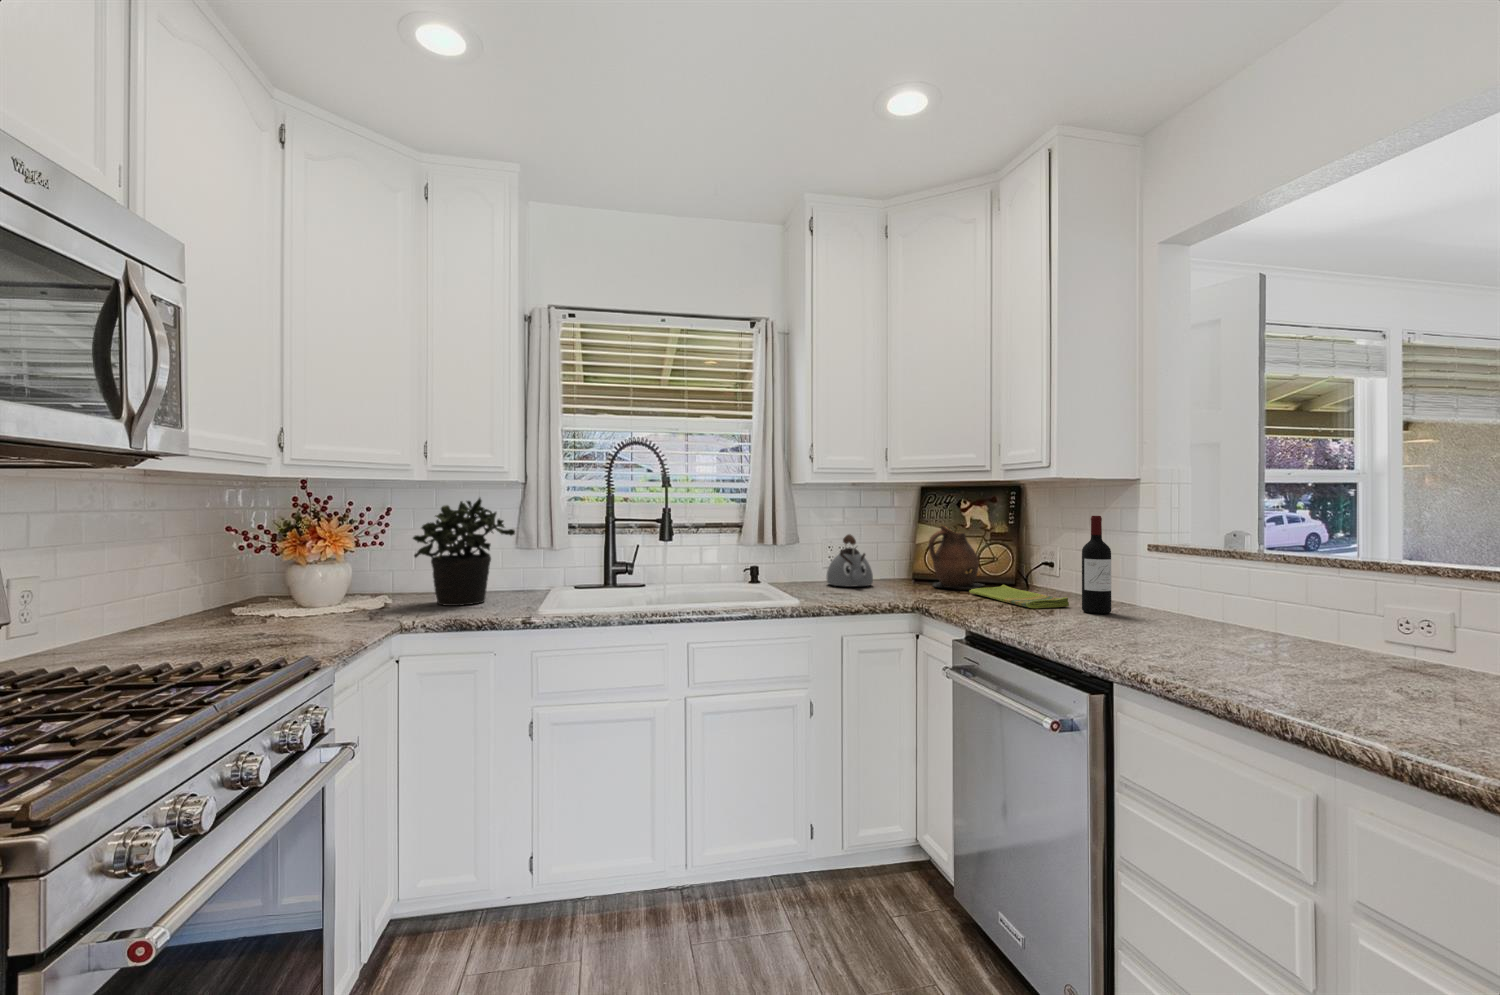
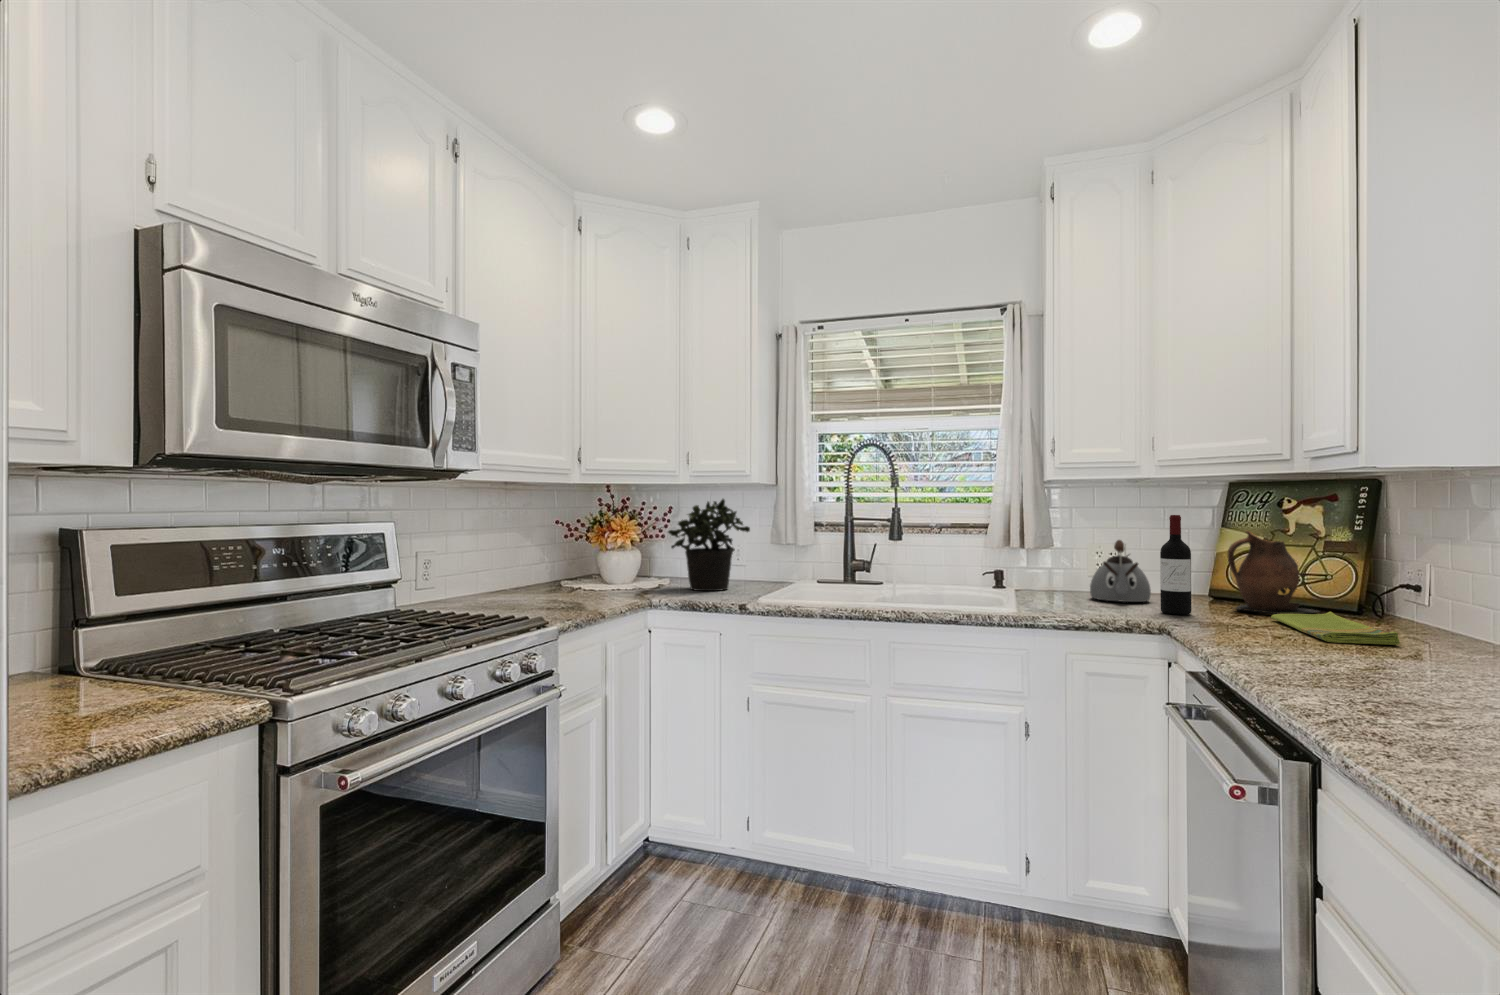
wine bottle: present [1082,516,1111,614] -> present [1160,515,1191,615]

